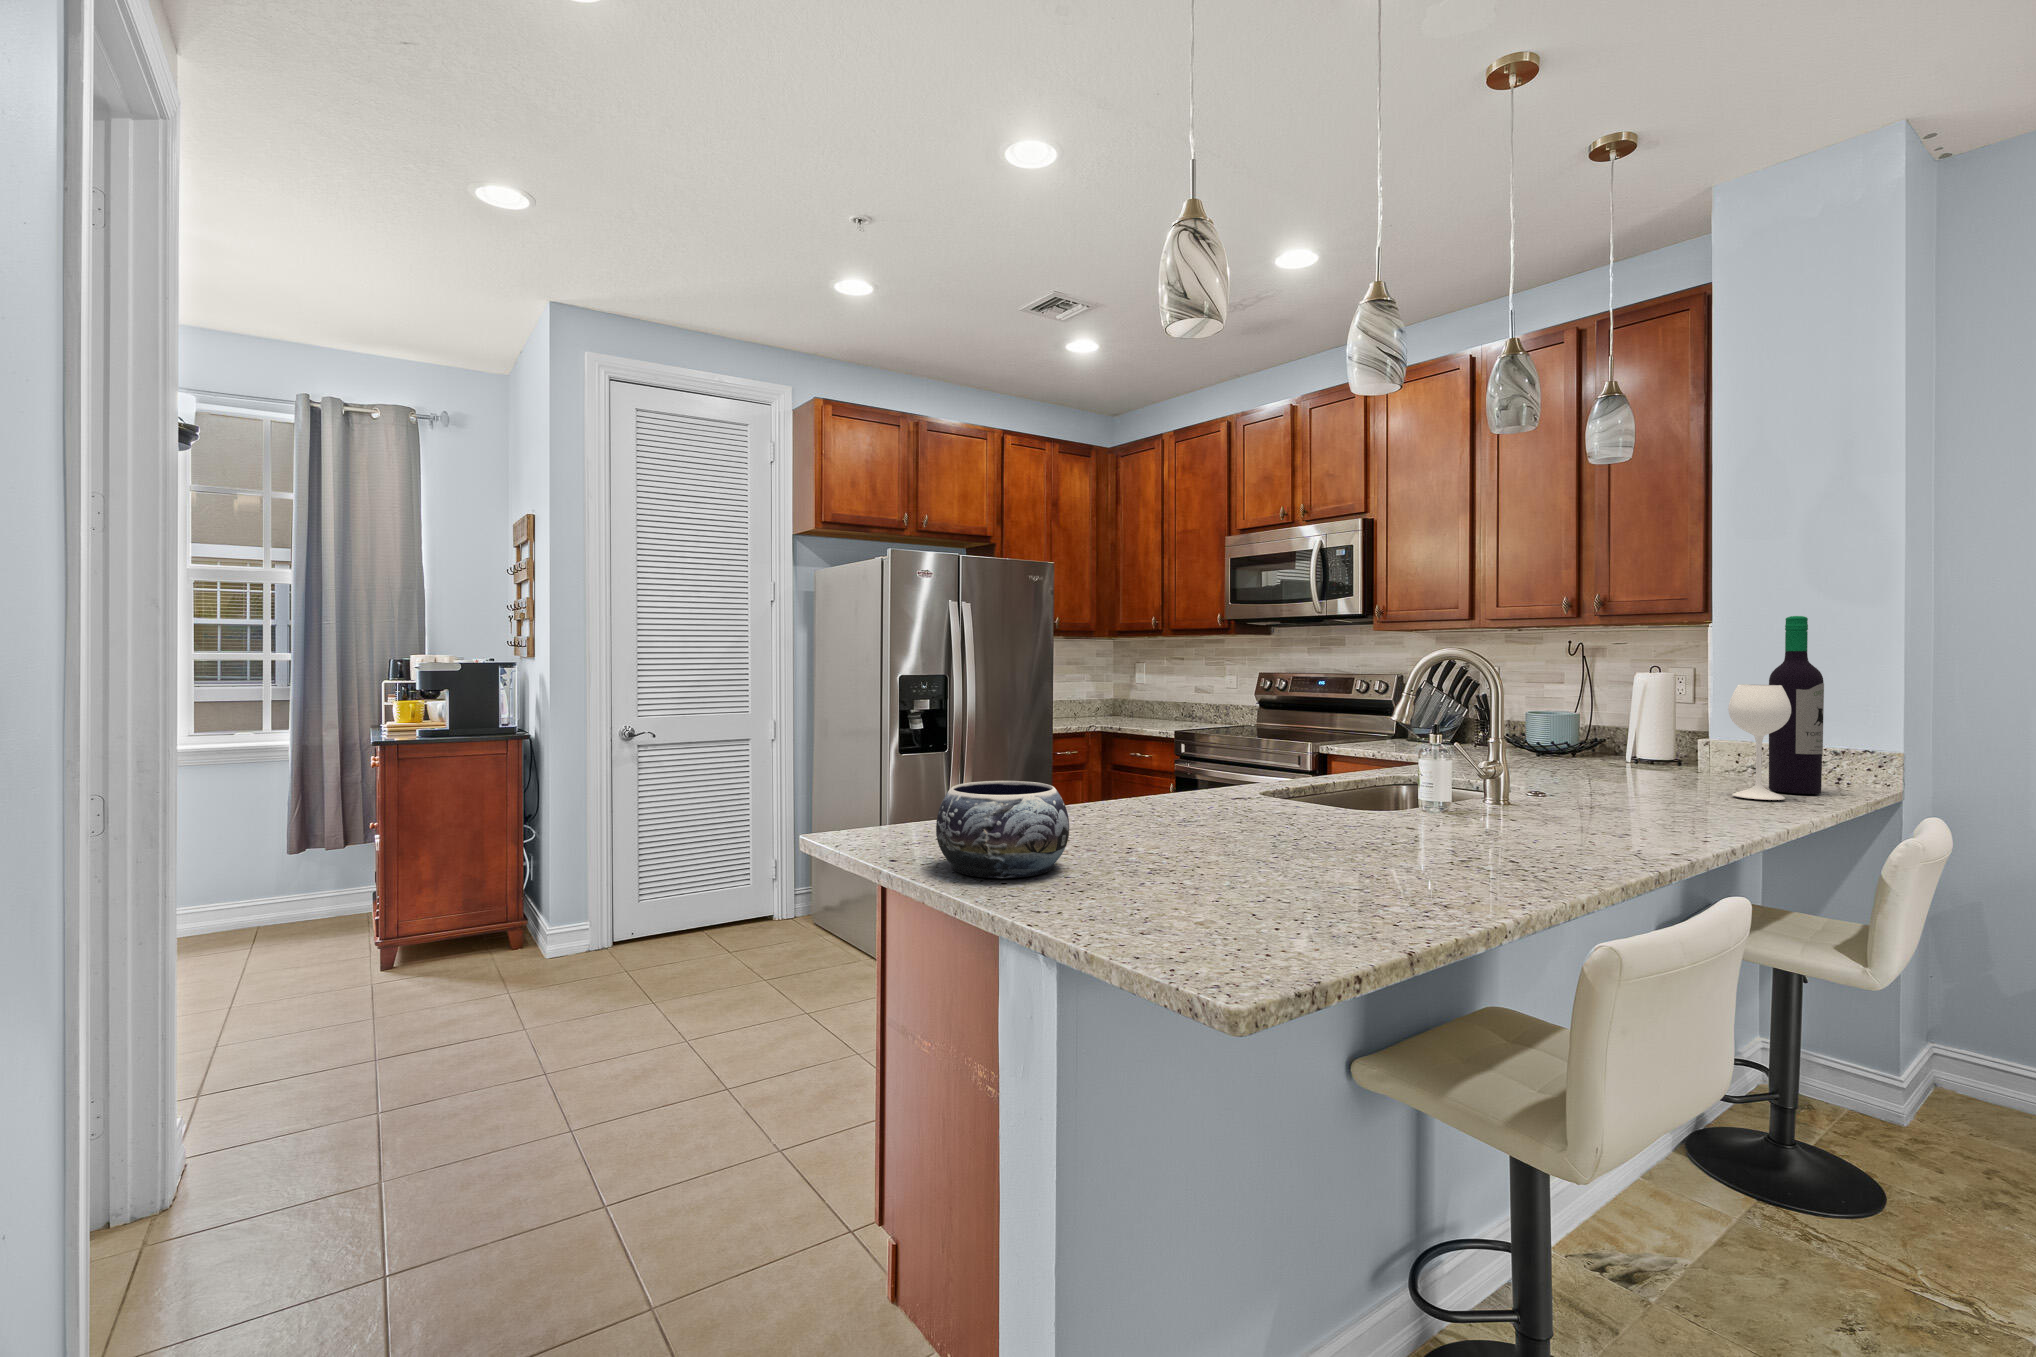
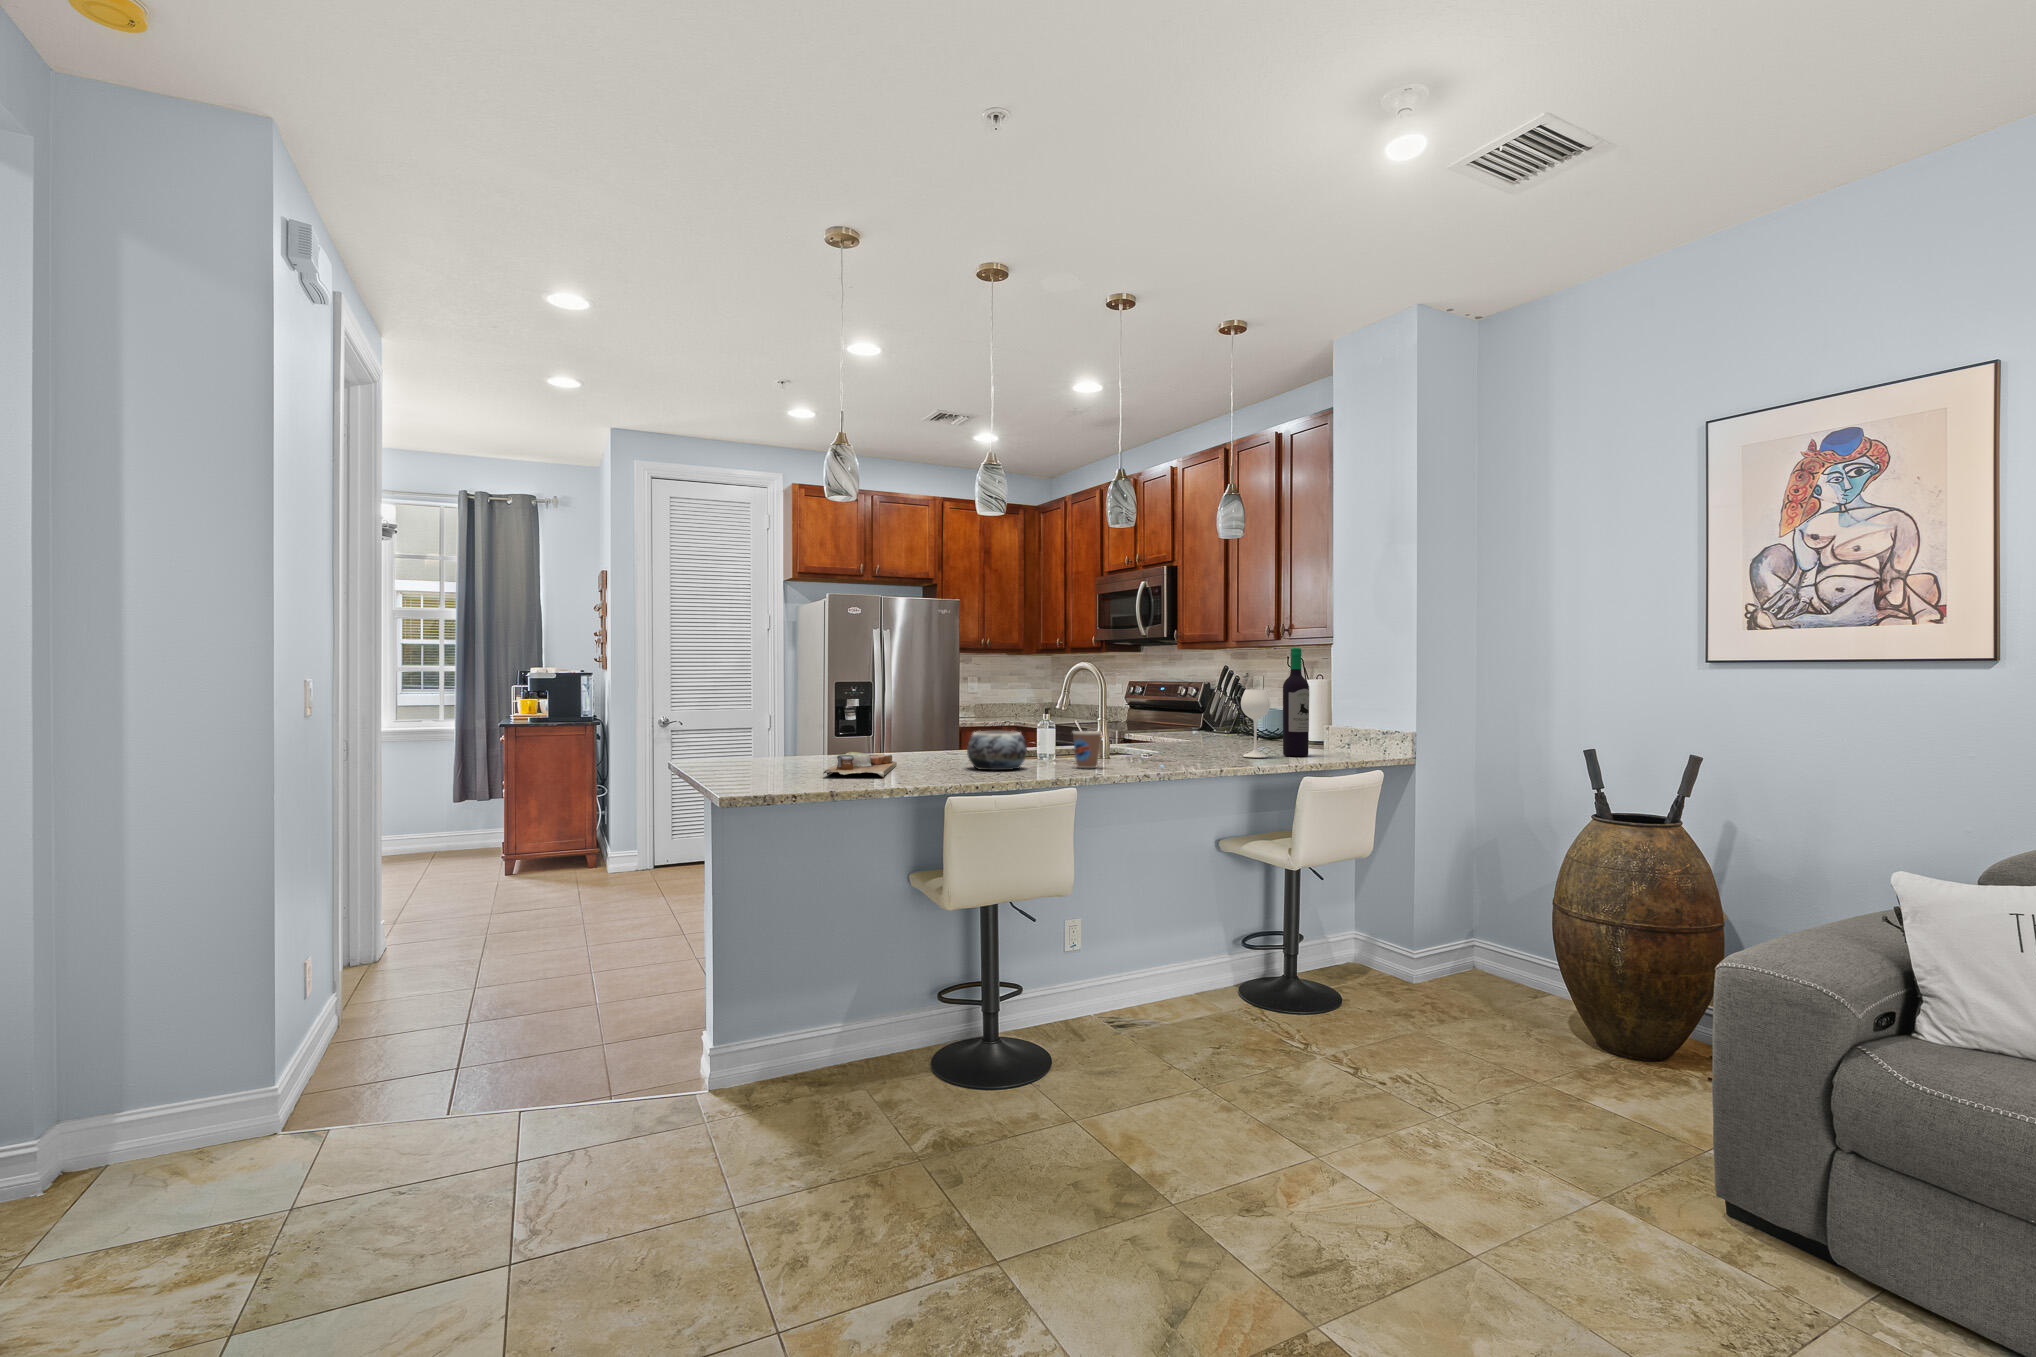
coffee cup: none [1614,770,1688,847] -> present [1073,731,1101,768]
decorative bowl: present [936,781,1069,878] -> present [967,731,1027,770]
cutting board: none [1179,826,1426,913] -> present [824,752,897,777]

